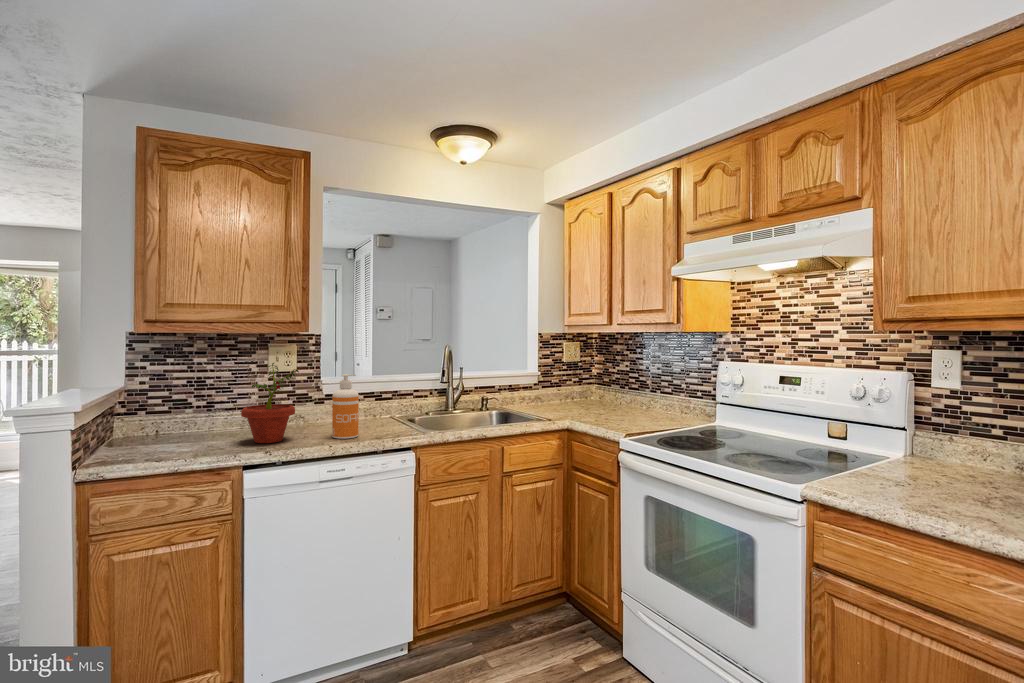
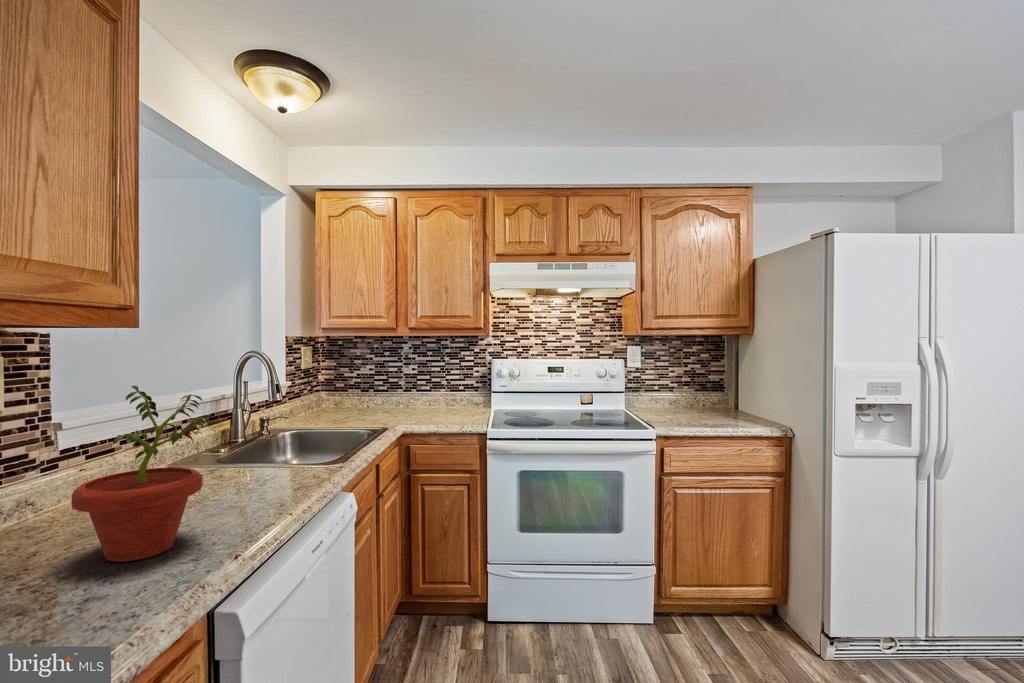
soap dispenser: present [332,374,359,439] -> none [228,396,276,506]

